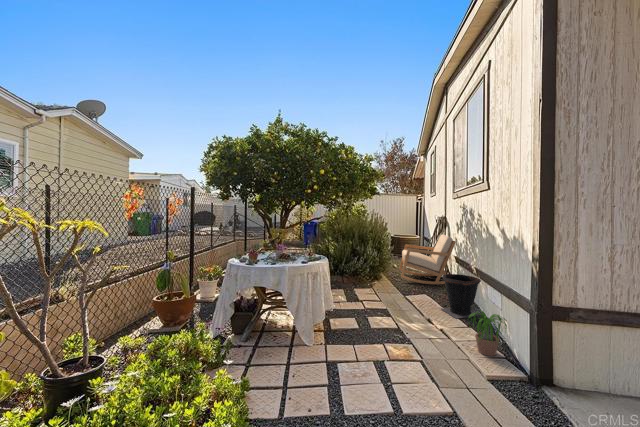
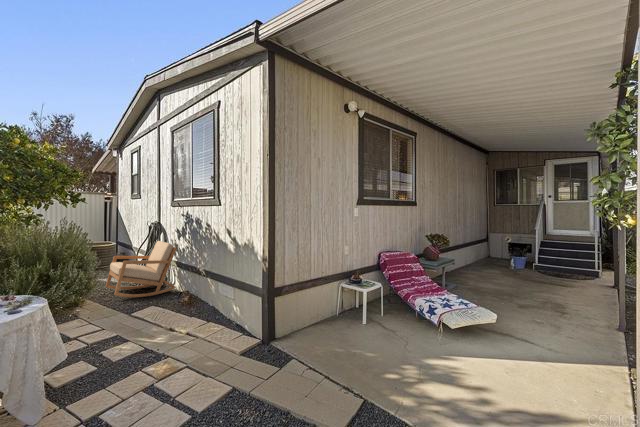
bucket: present [441,274,481,319] -> none [176,279,212,322]
potted plant: present [468,311,507,356] -> none [212,307,250,342]

